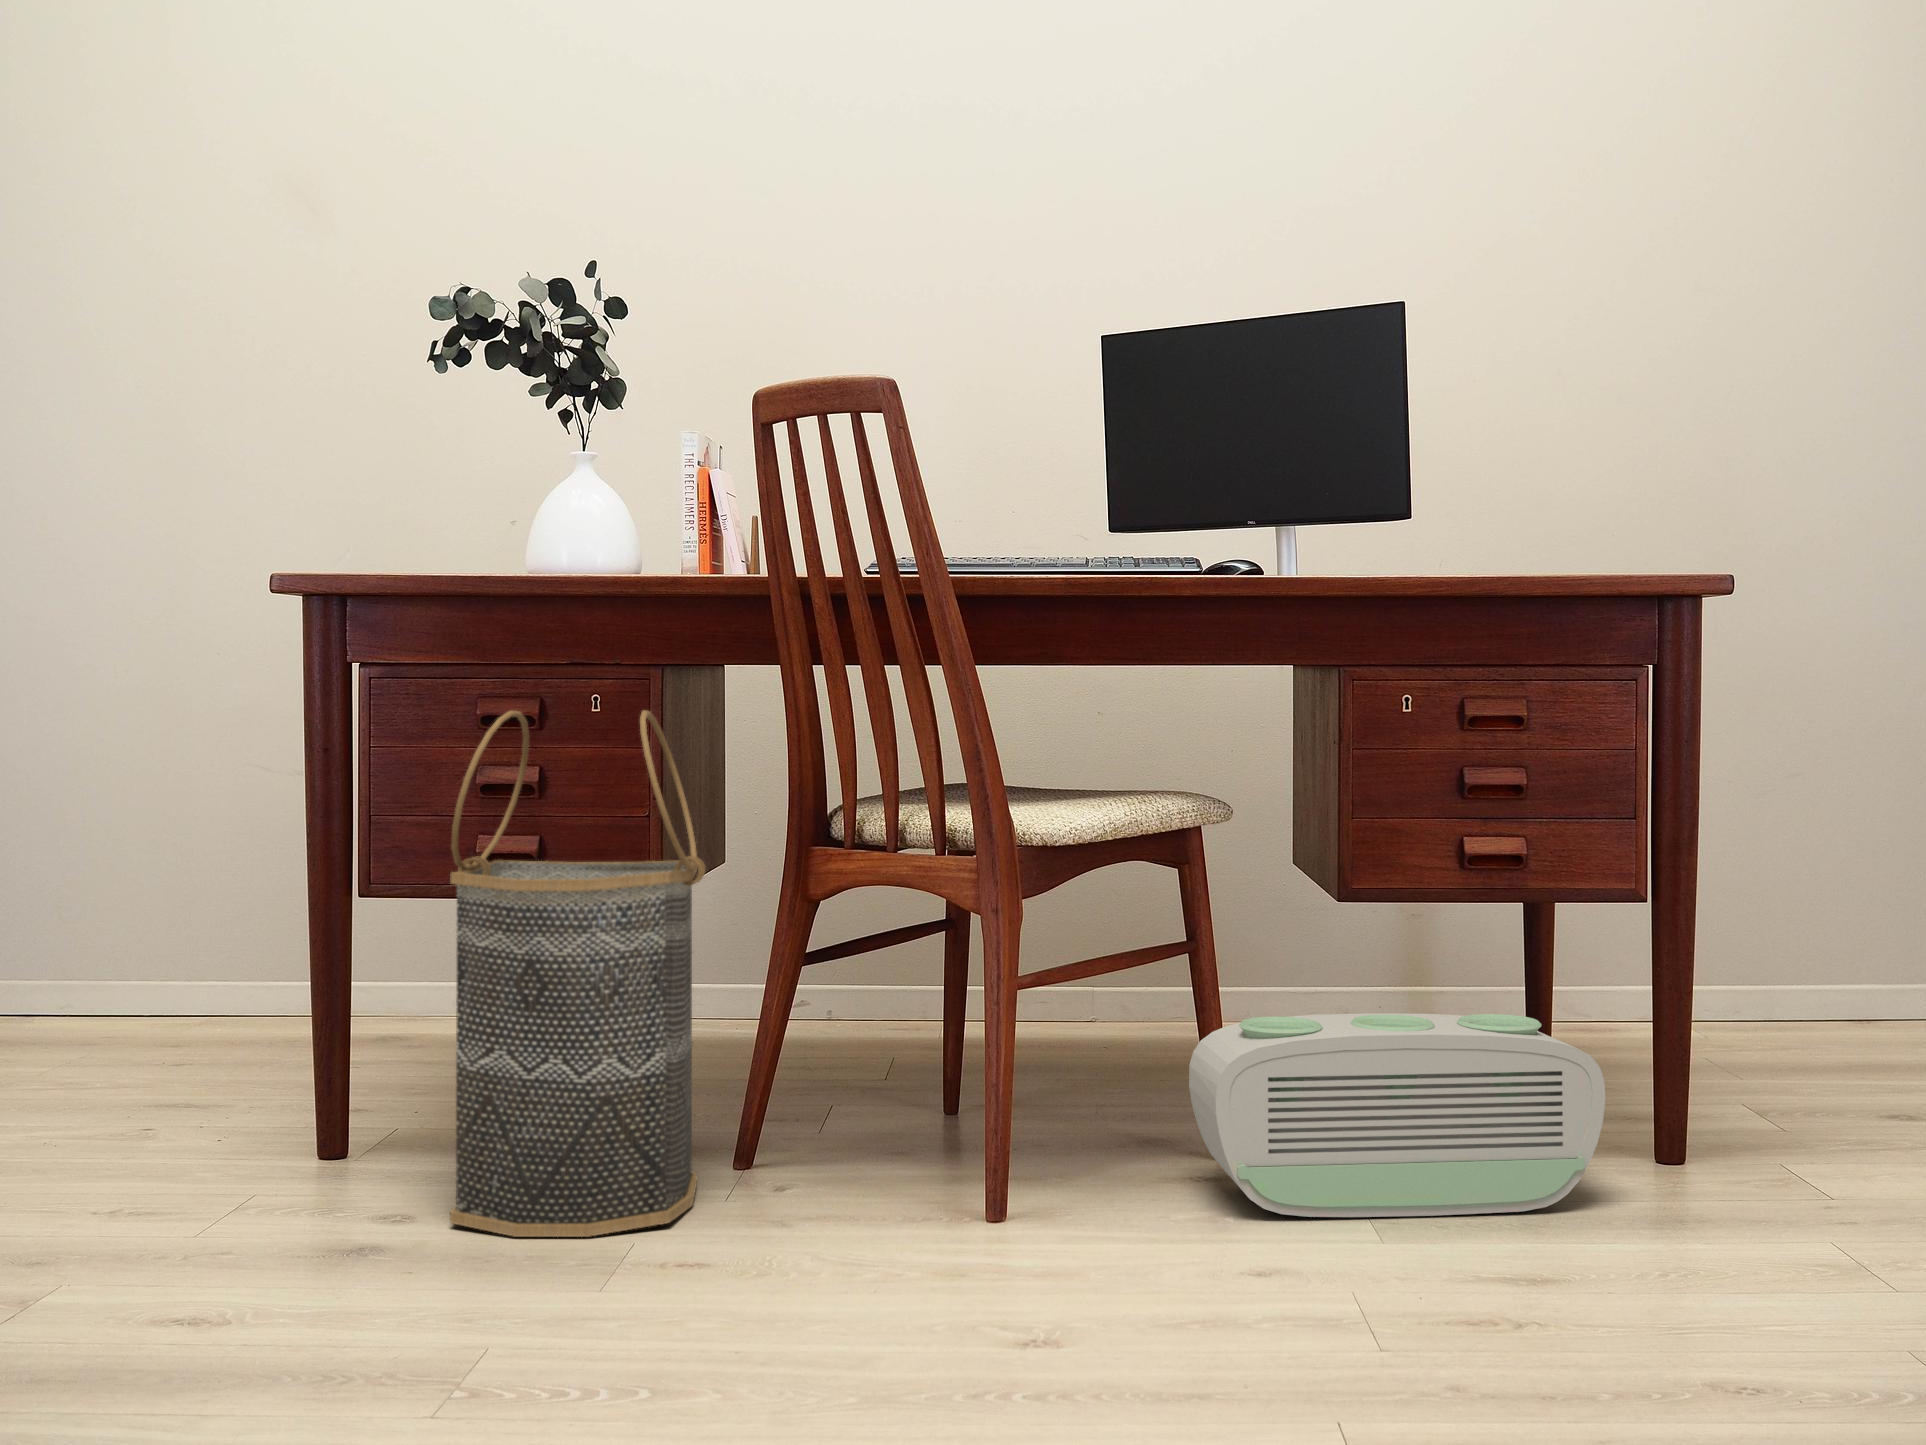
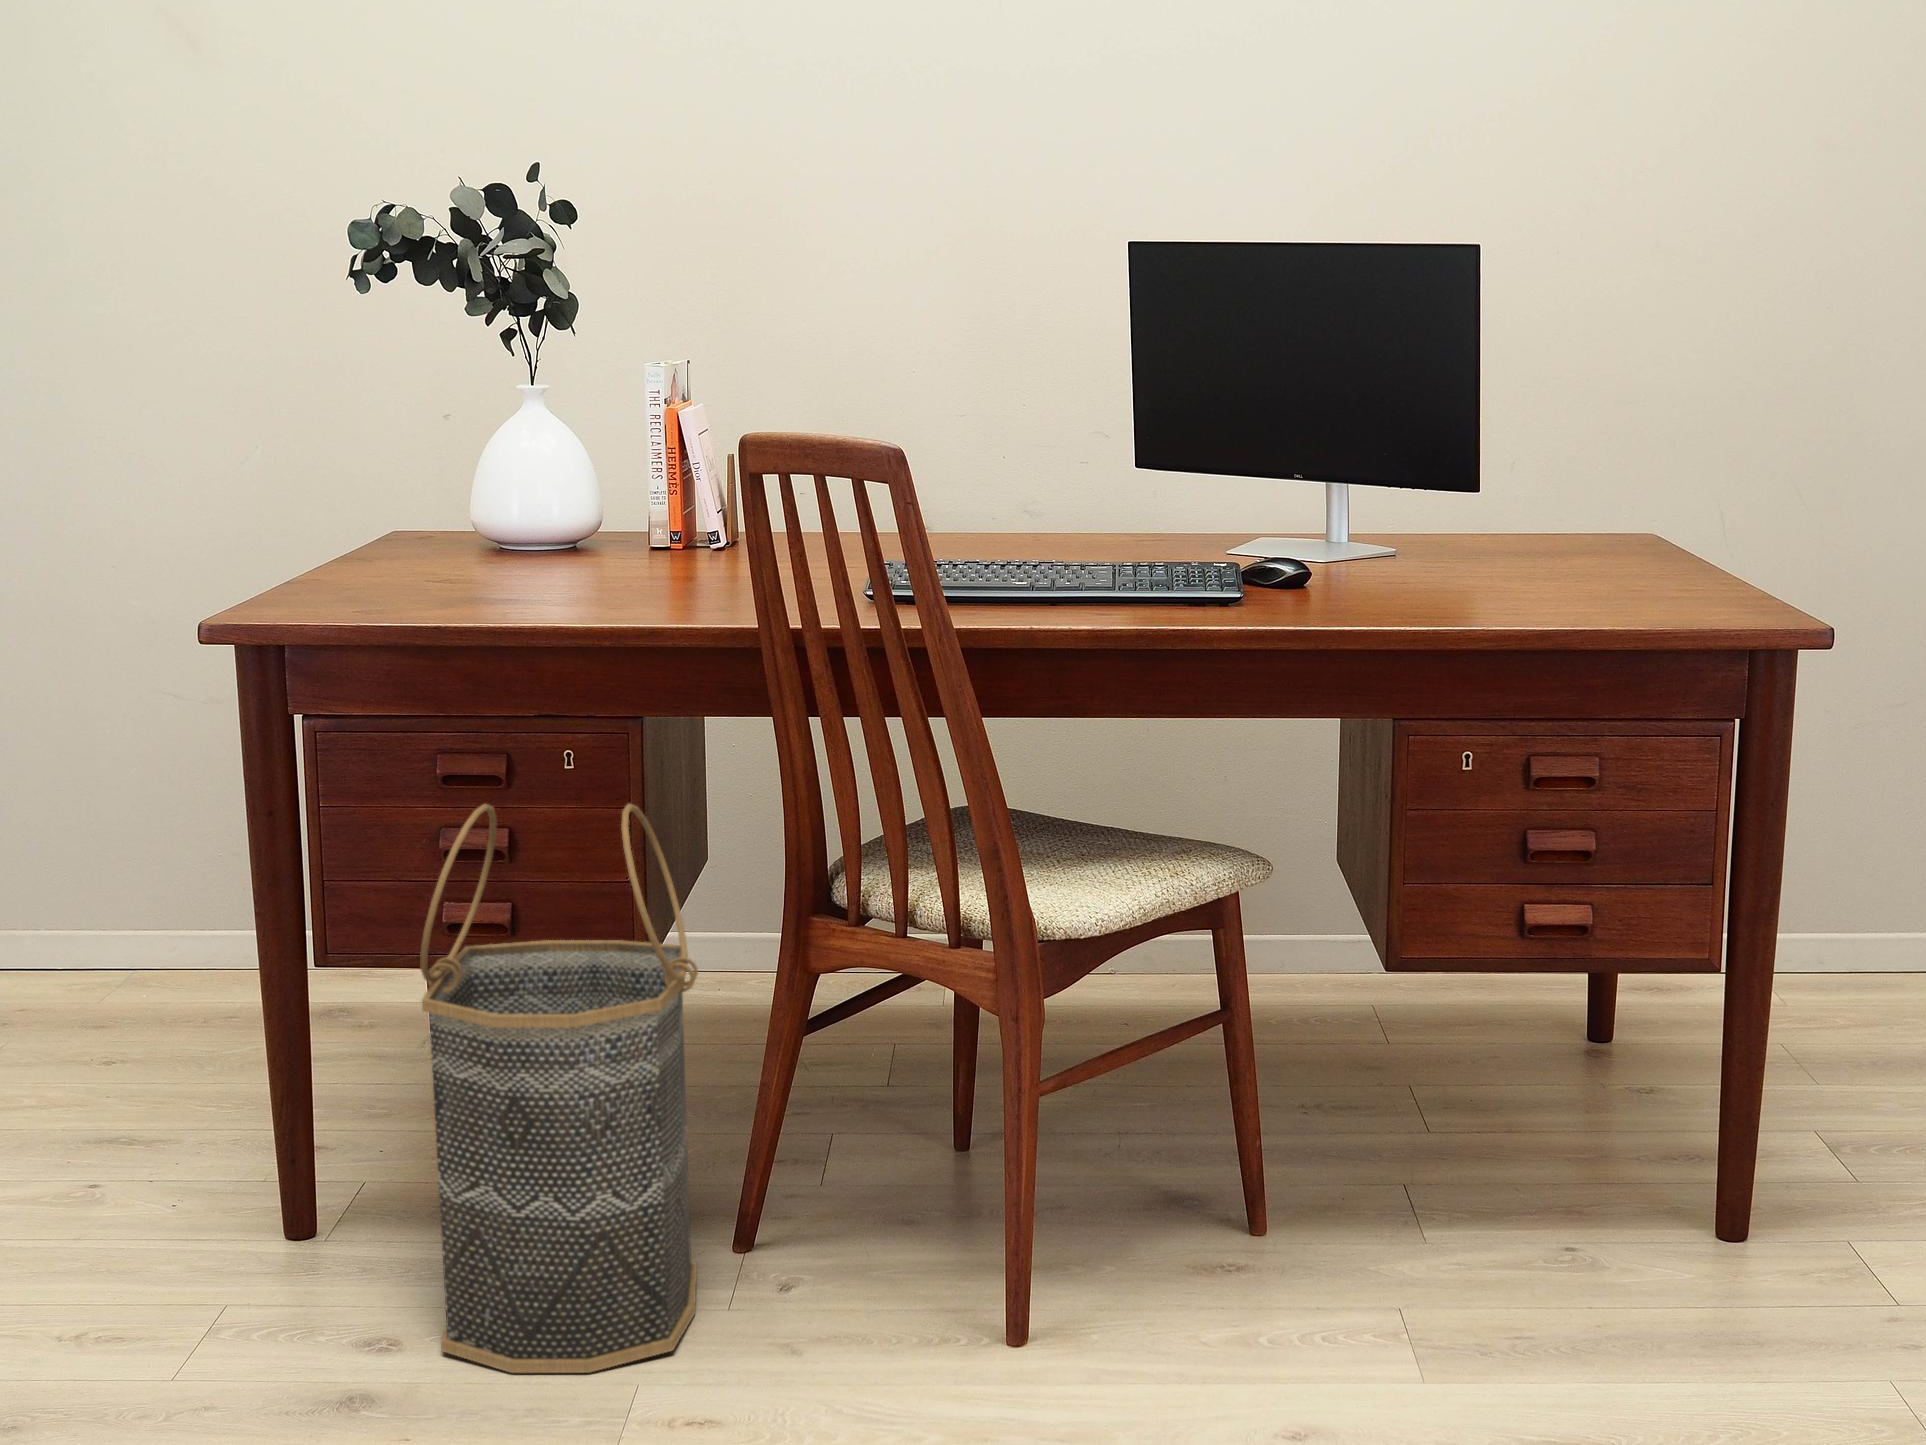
air purifier: present [1189,1013,1605,1217] -> none [1220,1099,1663,1335]

